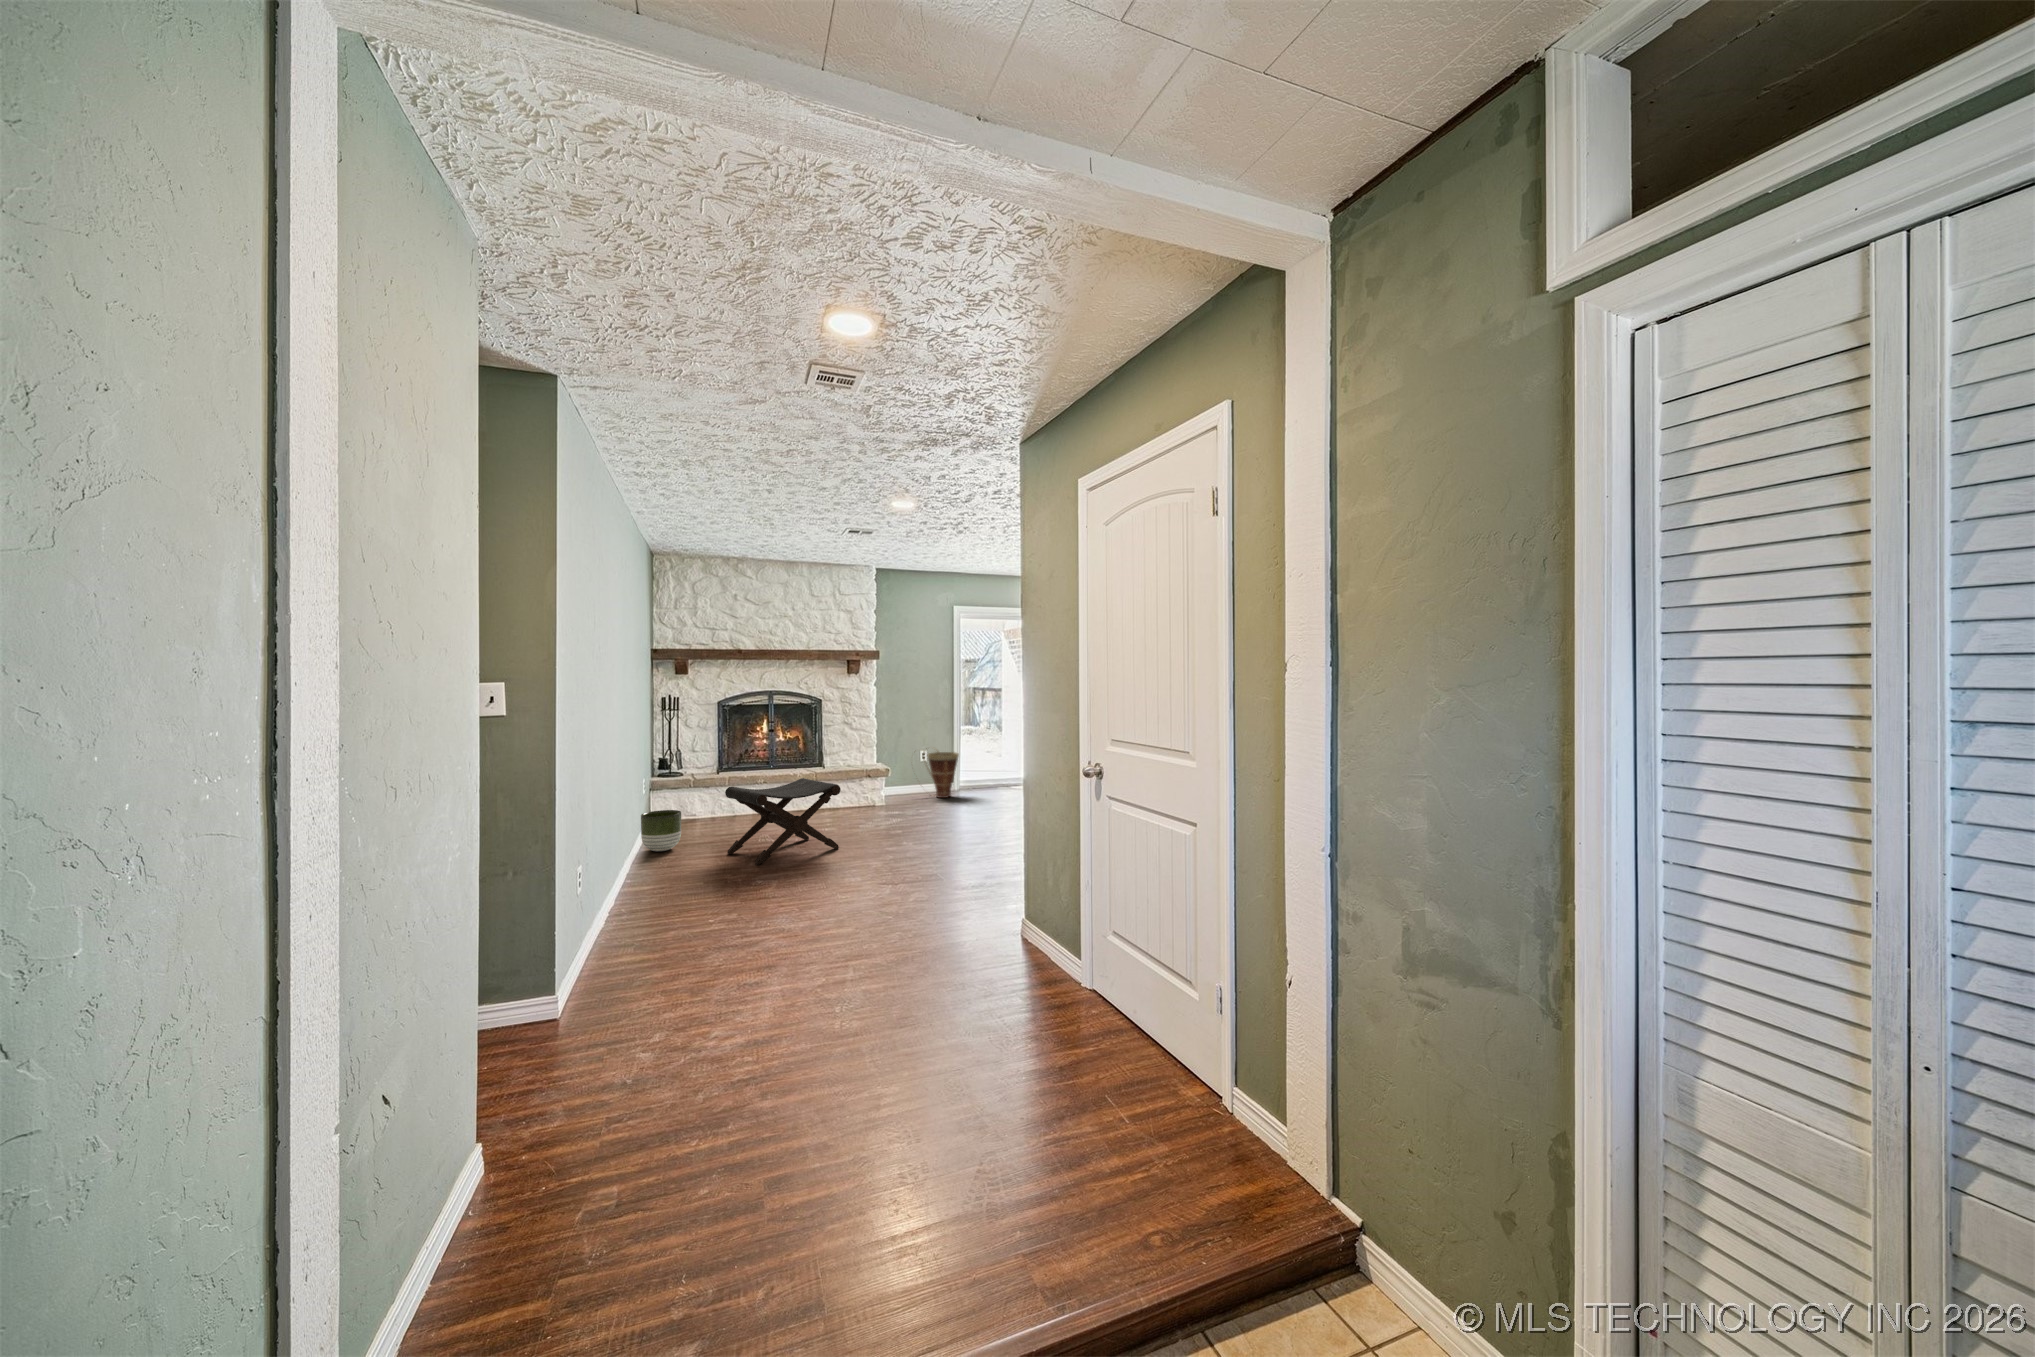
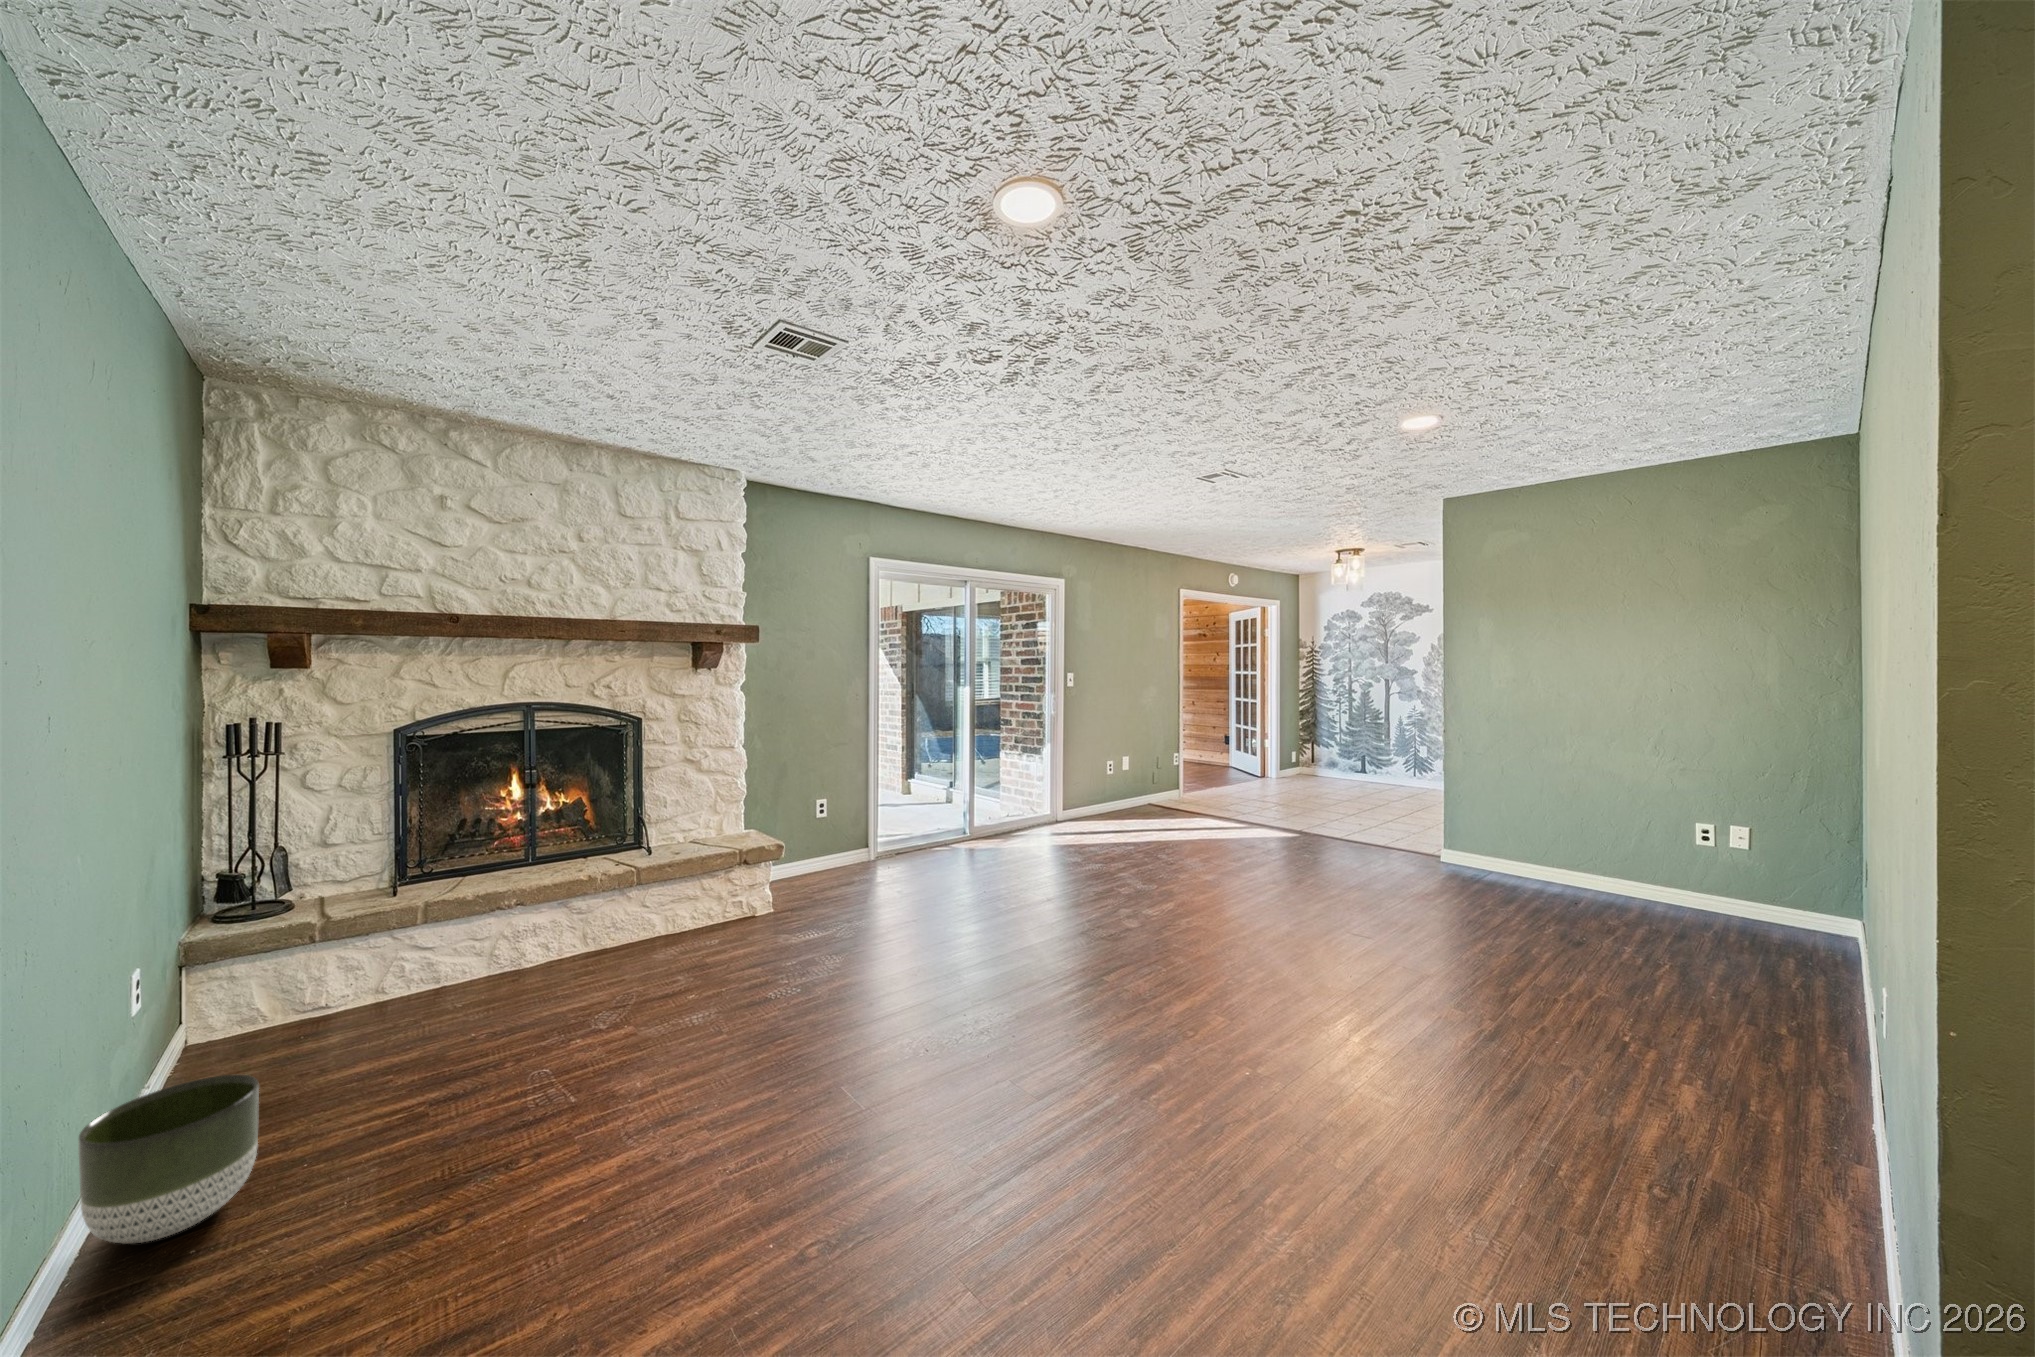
basket: present [927,751,959,798] -> none [808,795,892,883]
footstool: present [725,778,841,865] -> none [423,924,776,1270]

